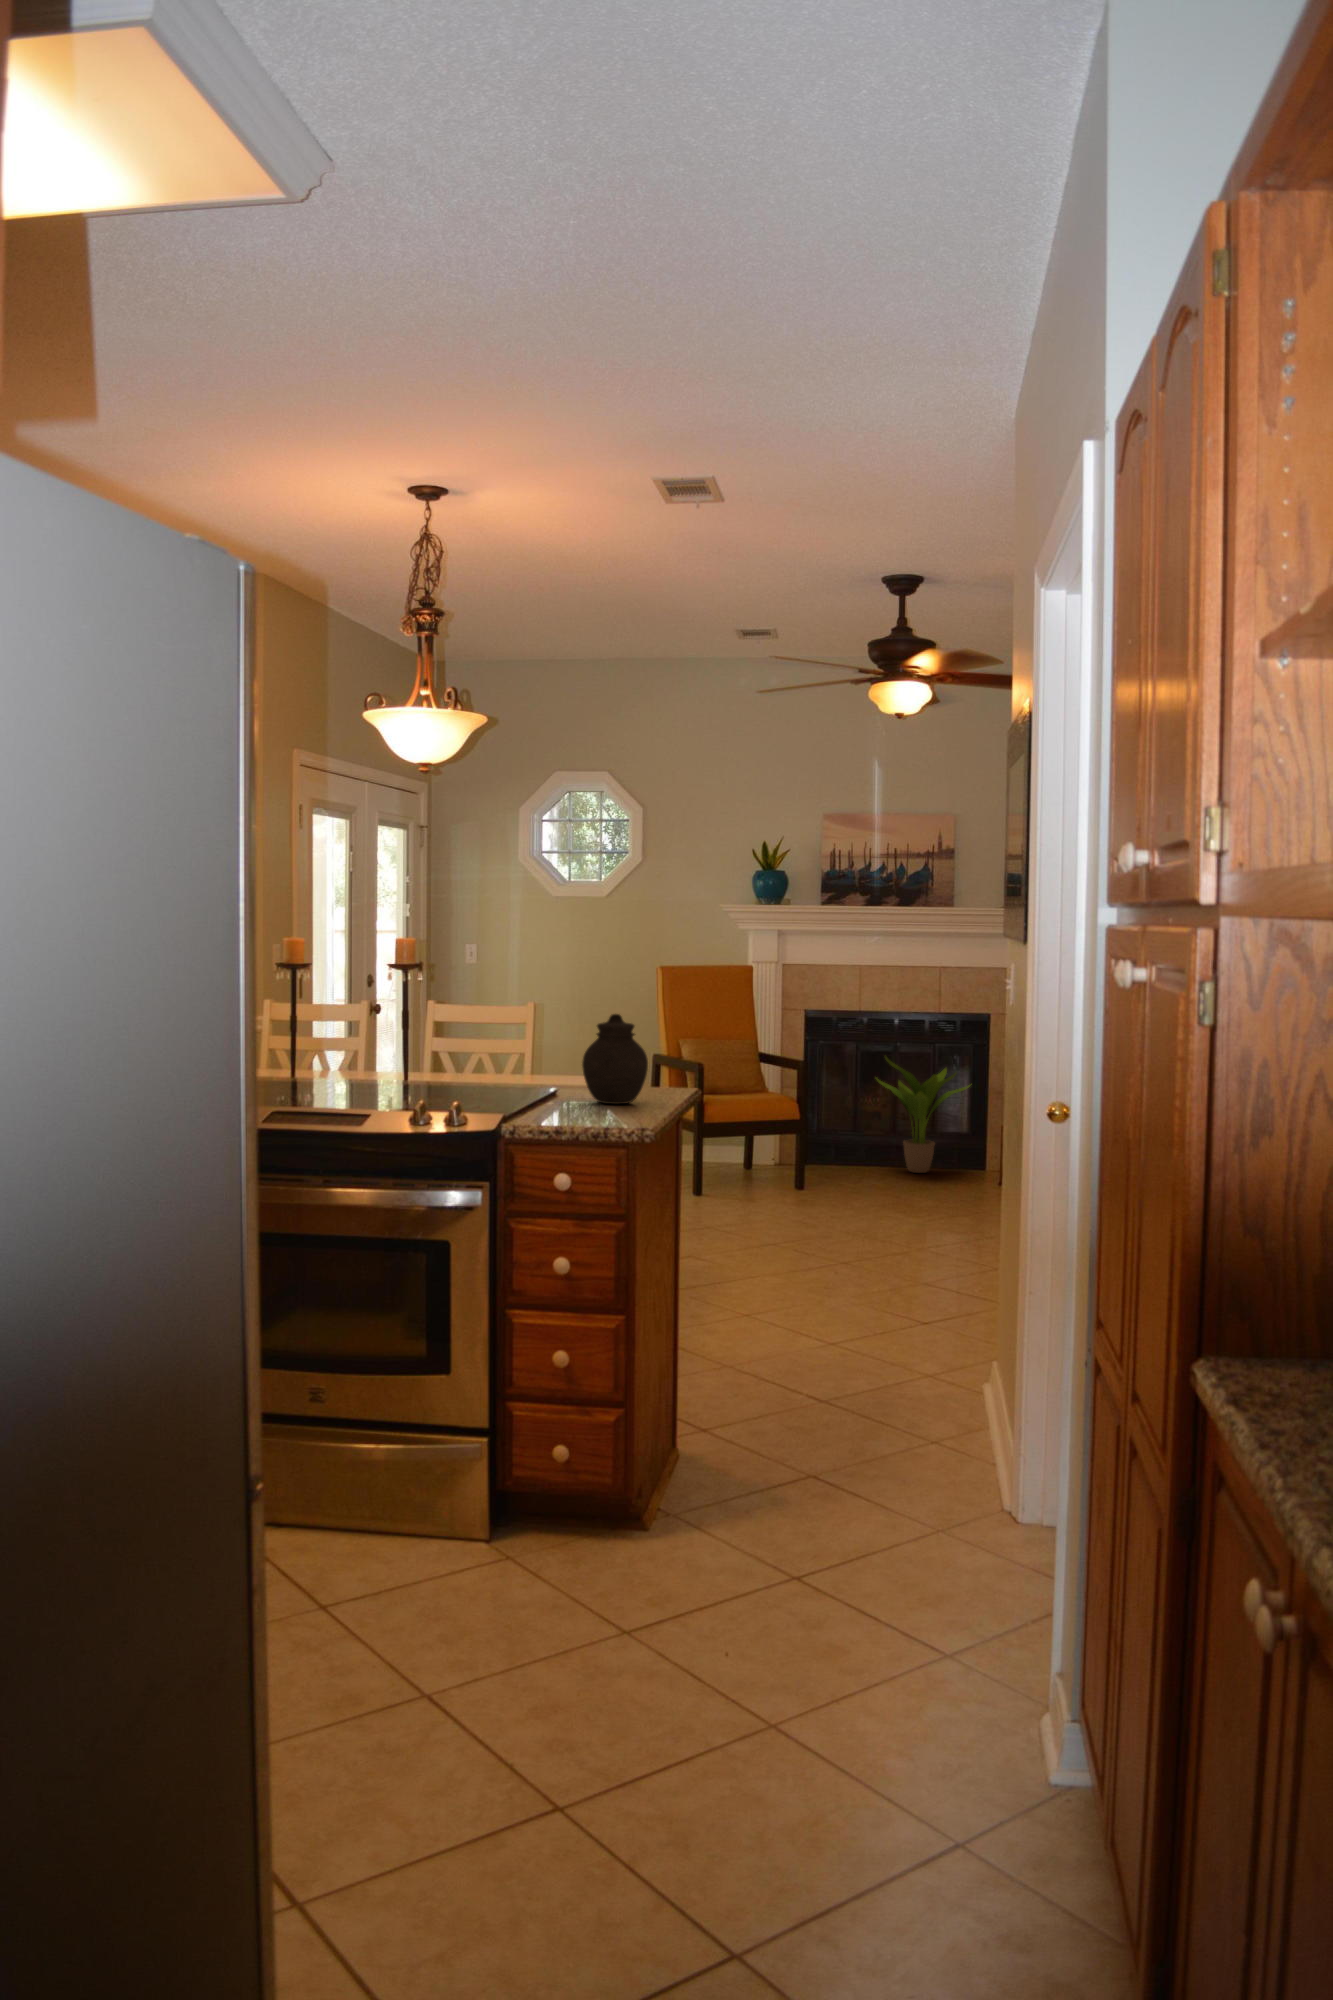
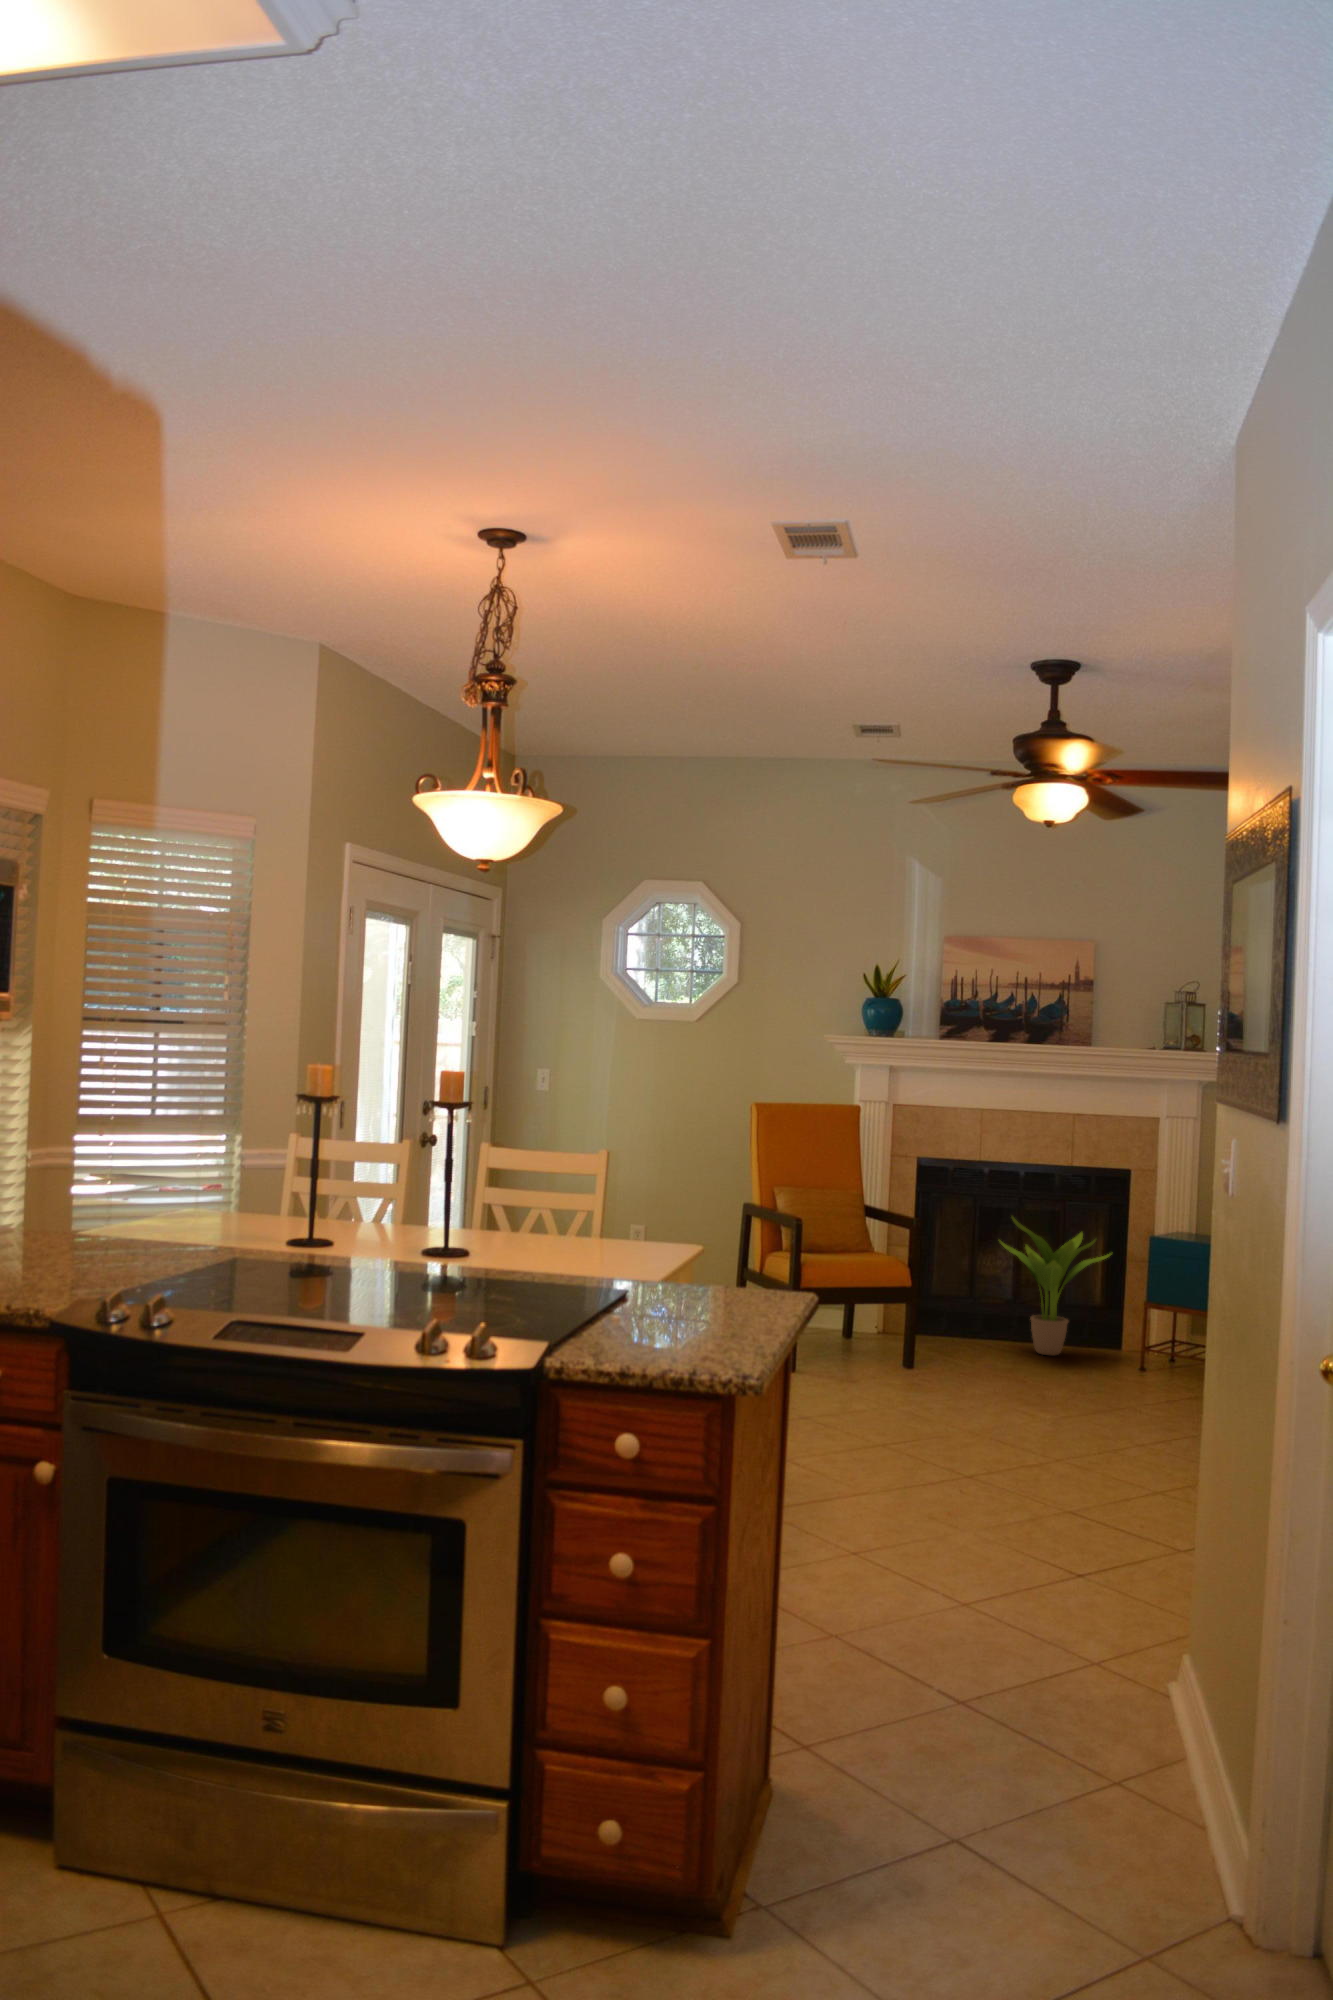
jar: present [582,1014,648,1104] -> none [662,1192,753,1319]

